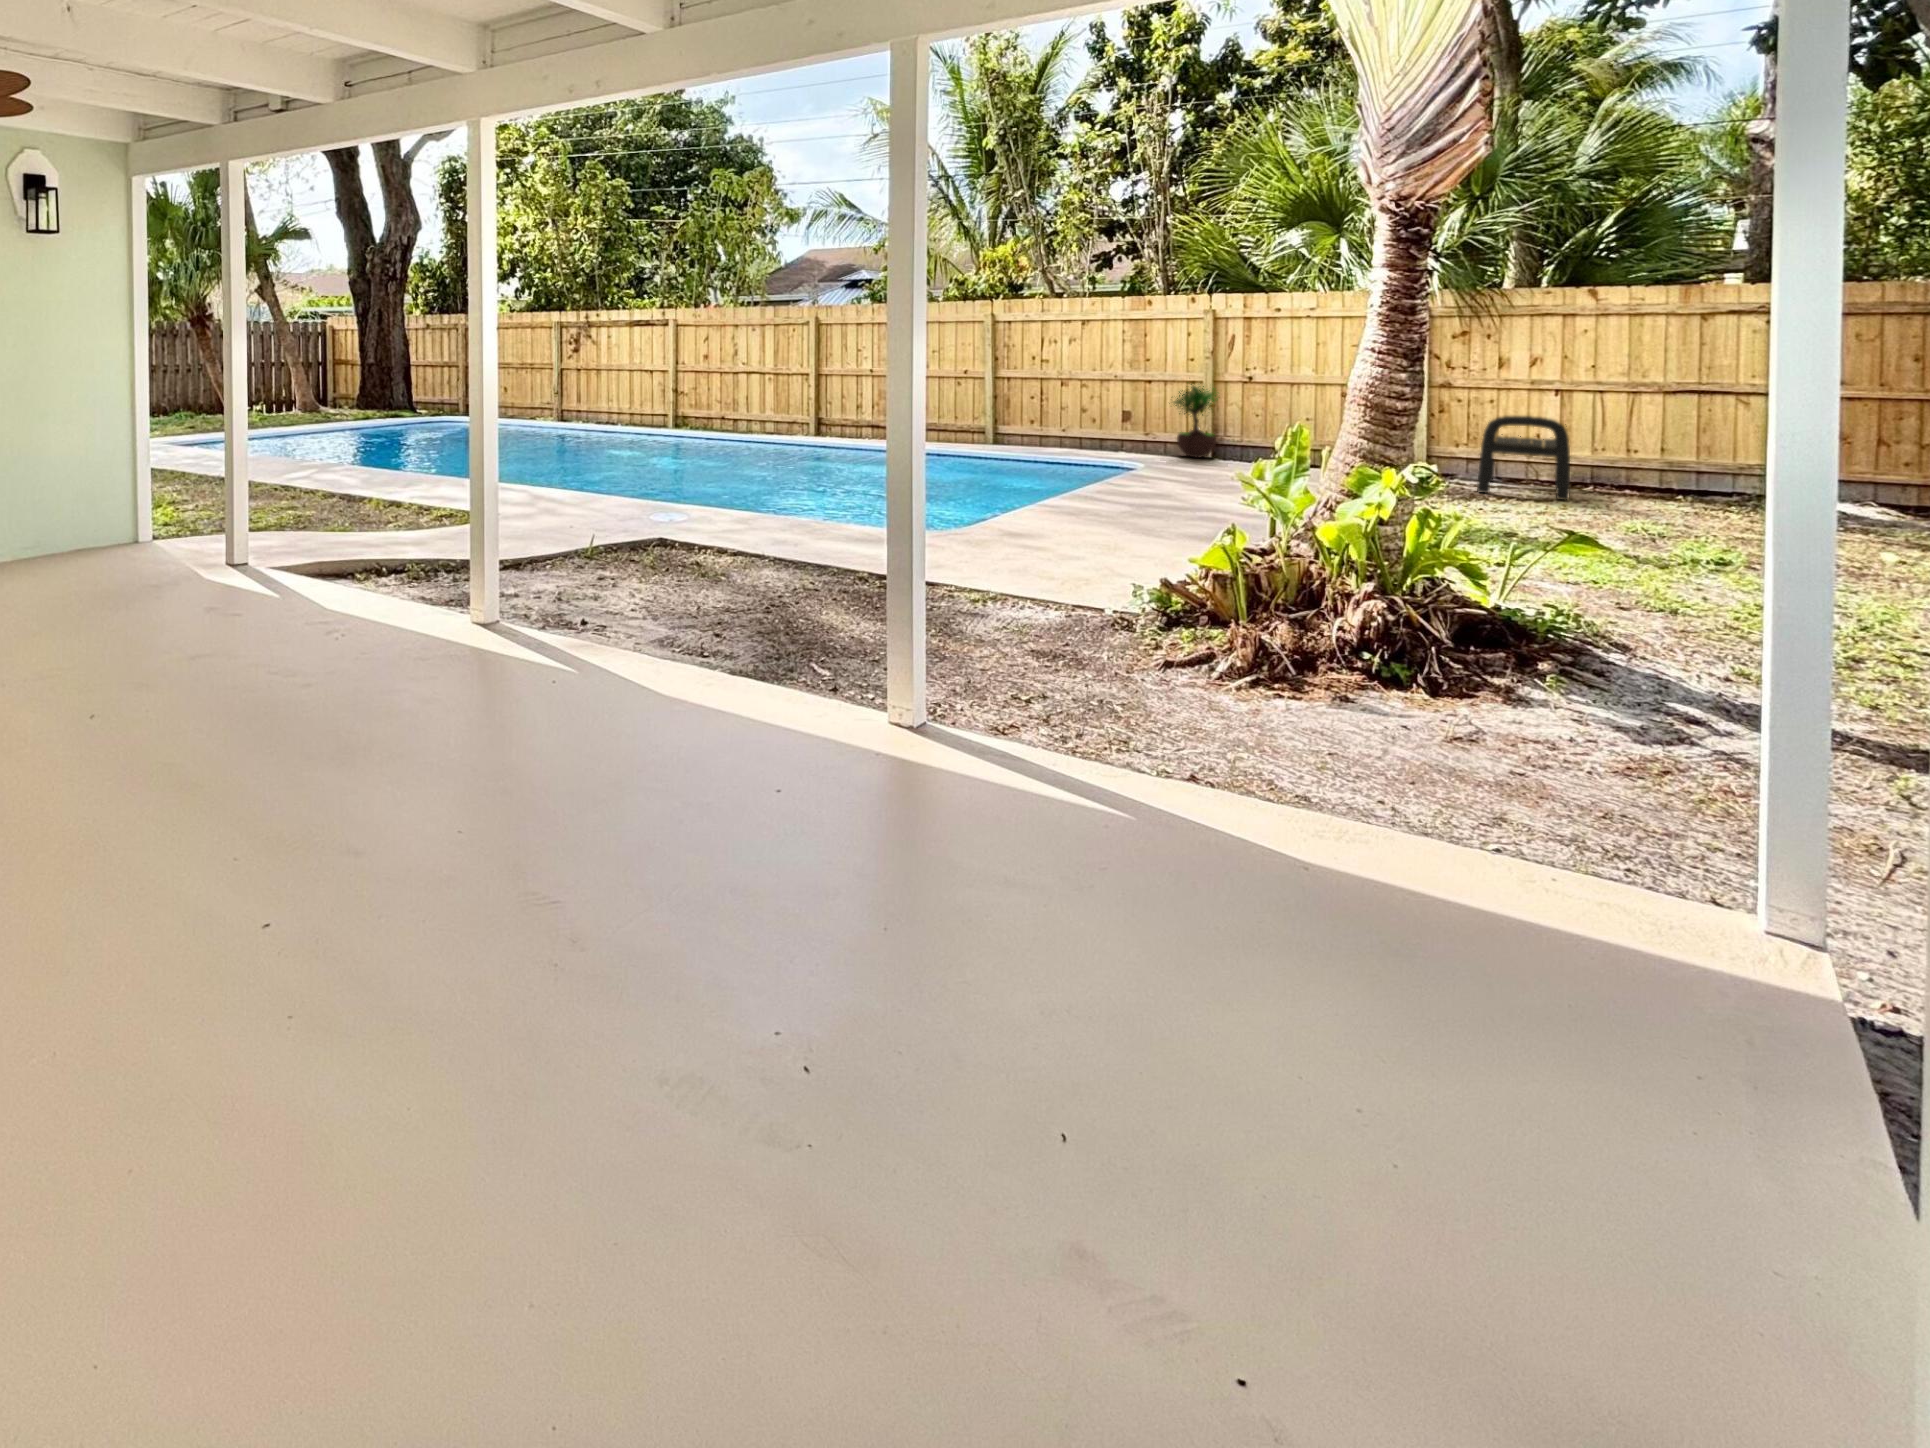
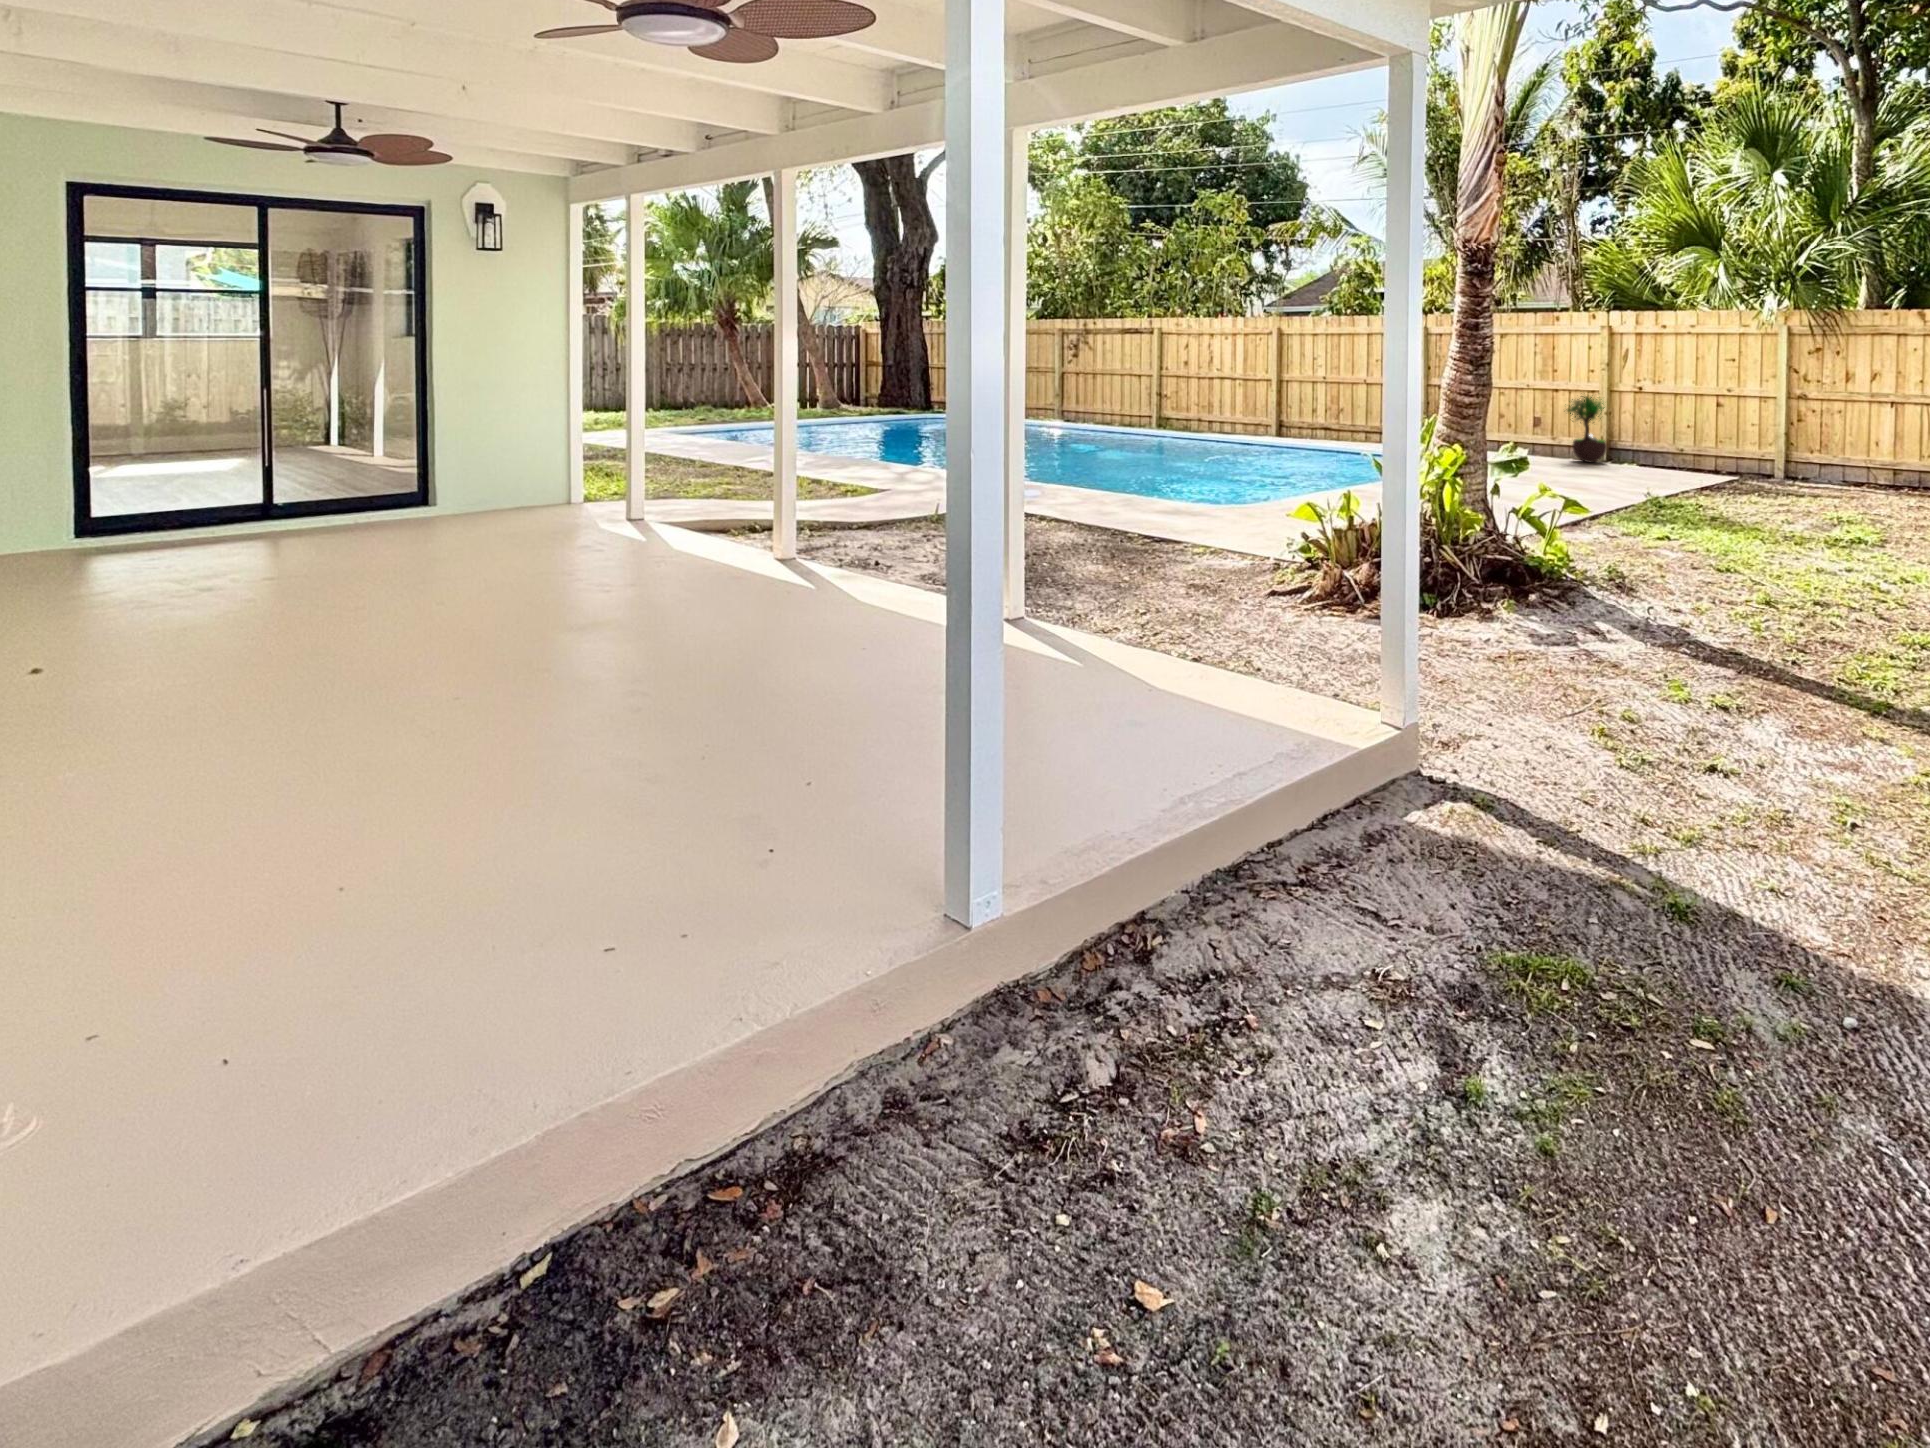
bench: present [1477,416,1570,500] -> none [1801,421,1897,503]

